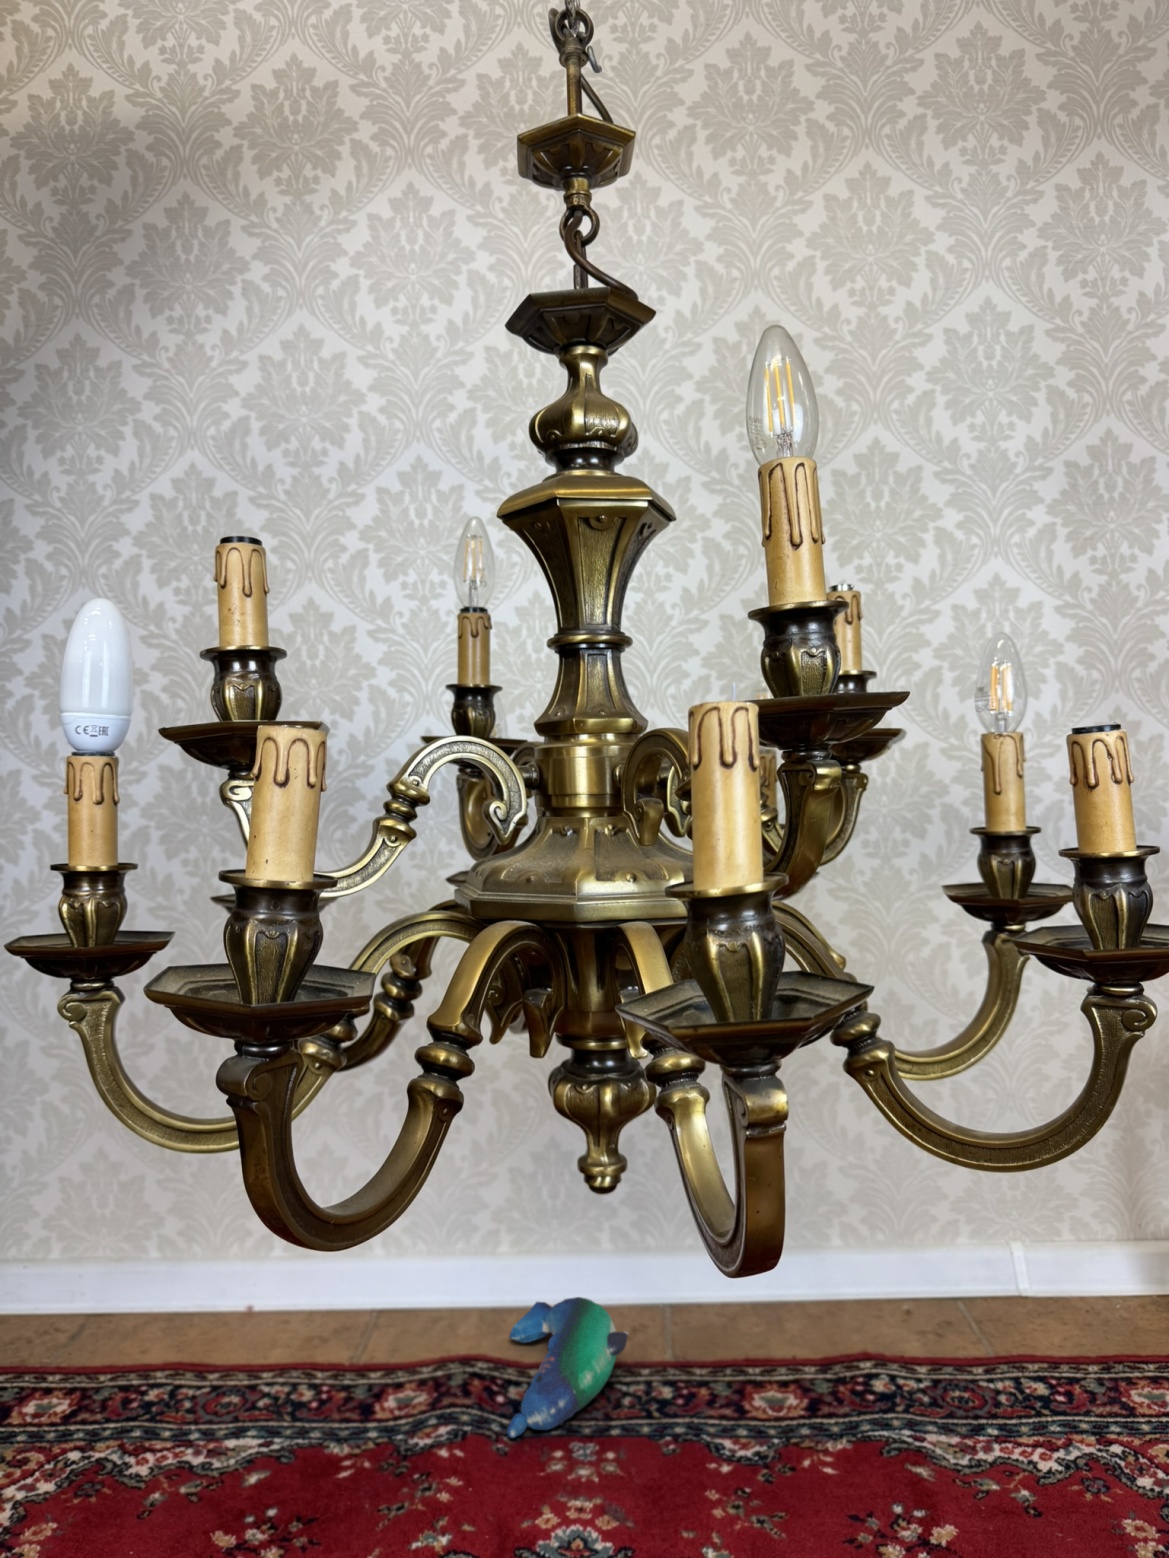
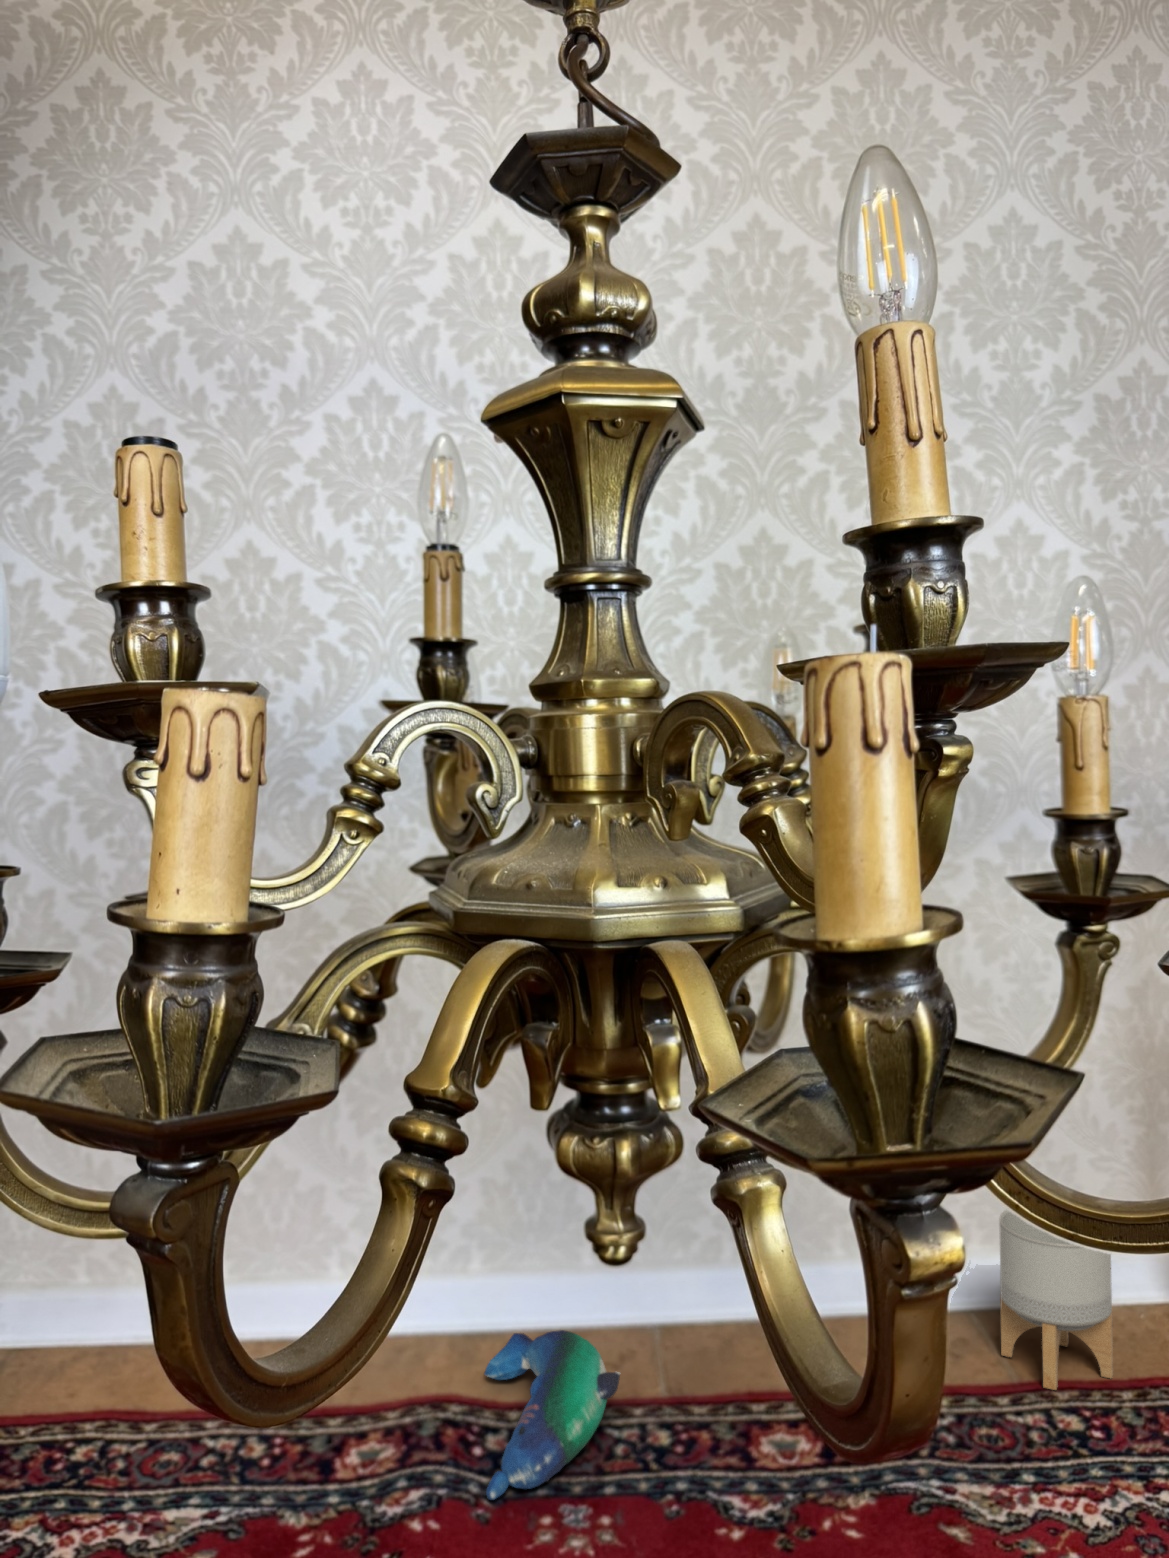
planter: none [976,1194,1079,1361] -> present [999,1210,1113,1390]

